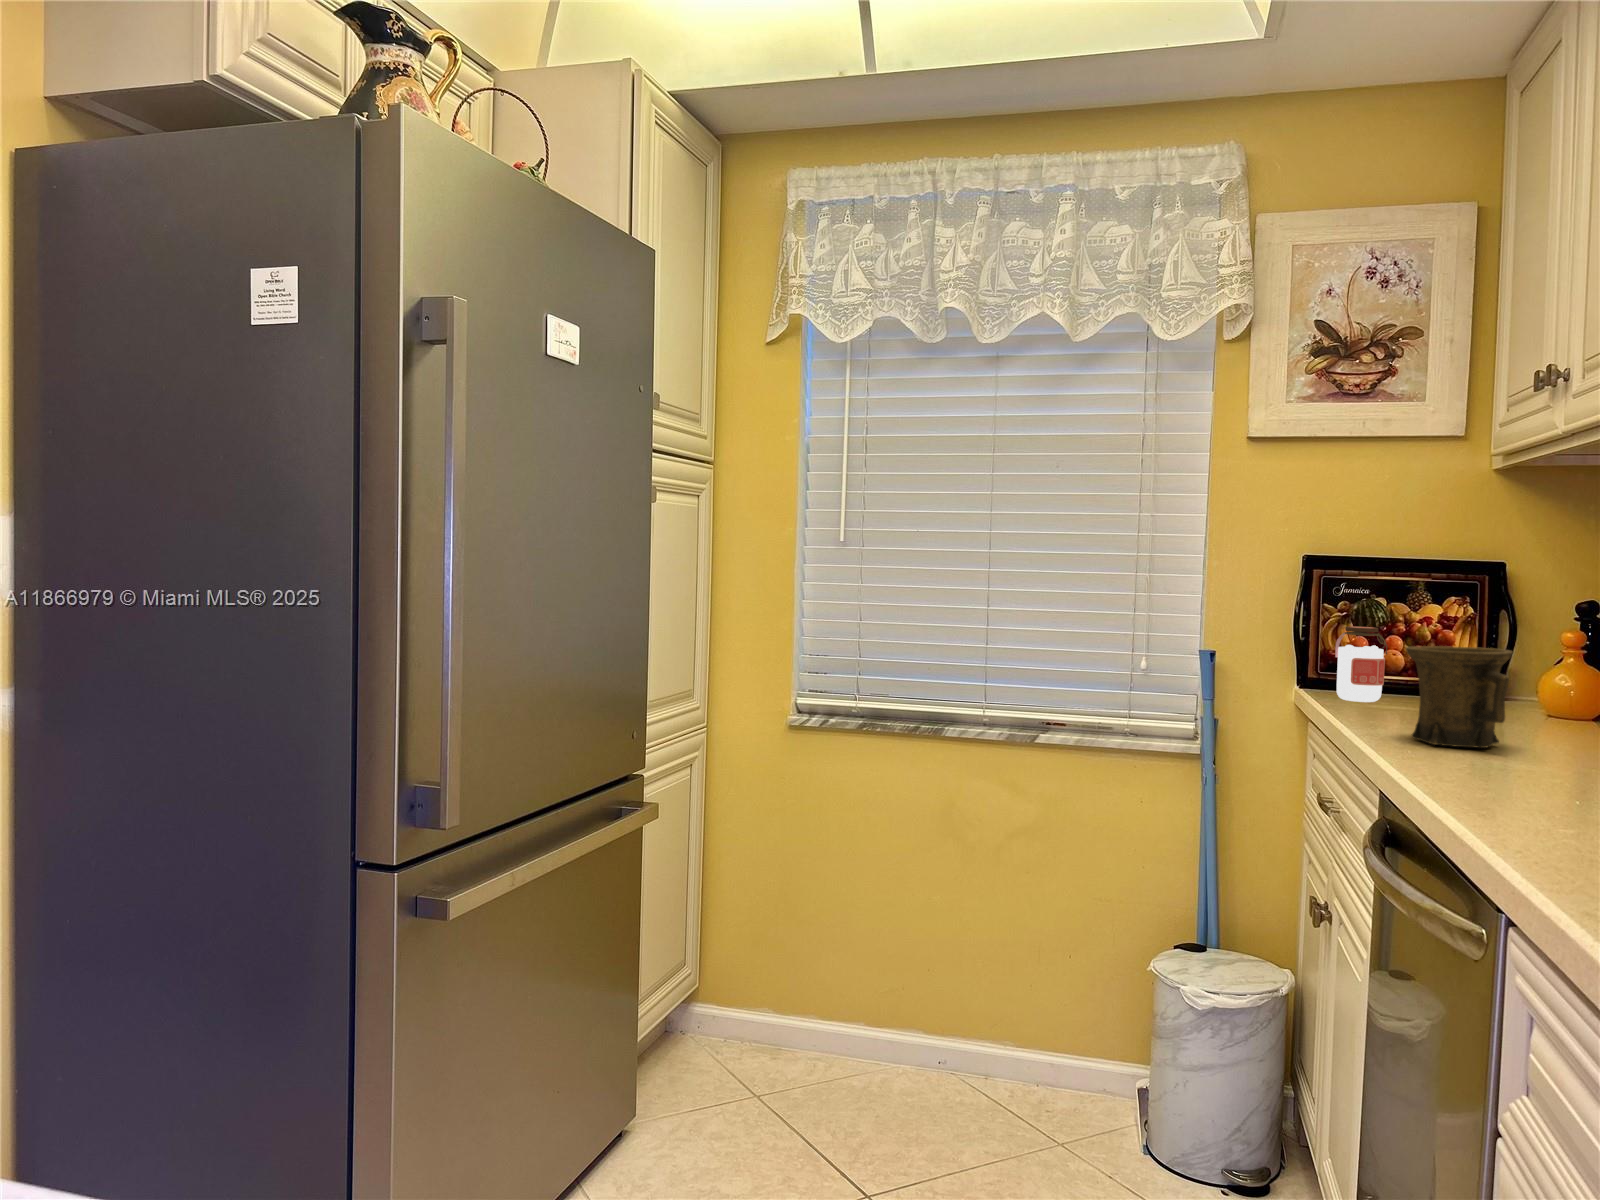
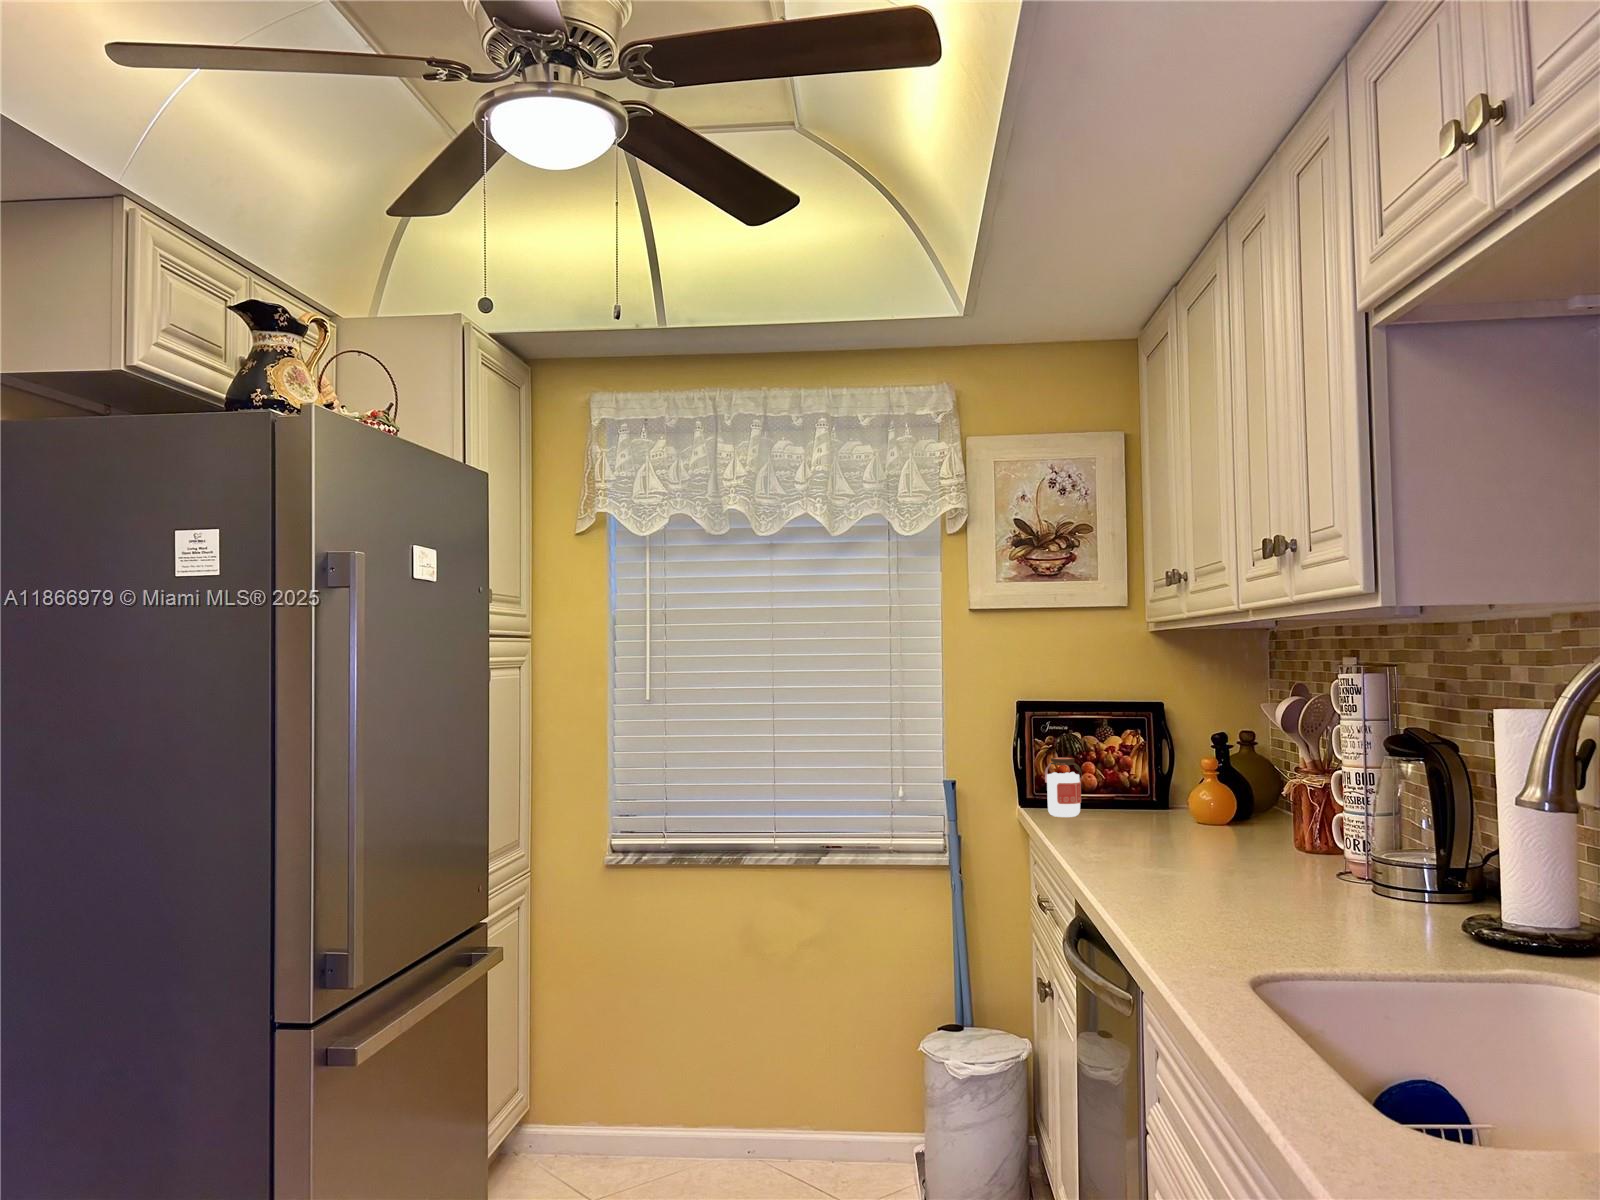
mug: present [1406,646,1513,748] -> none [1090,777,1161,854]

